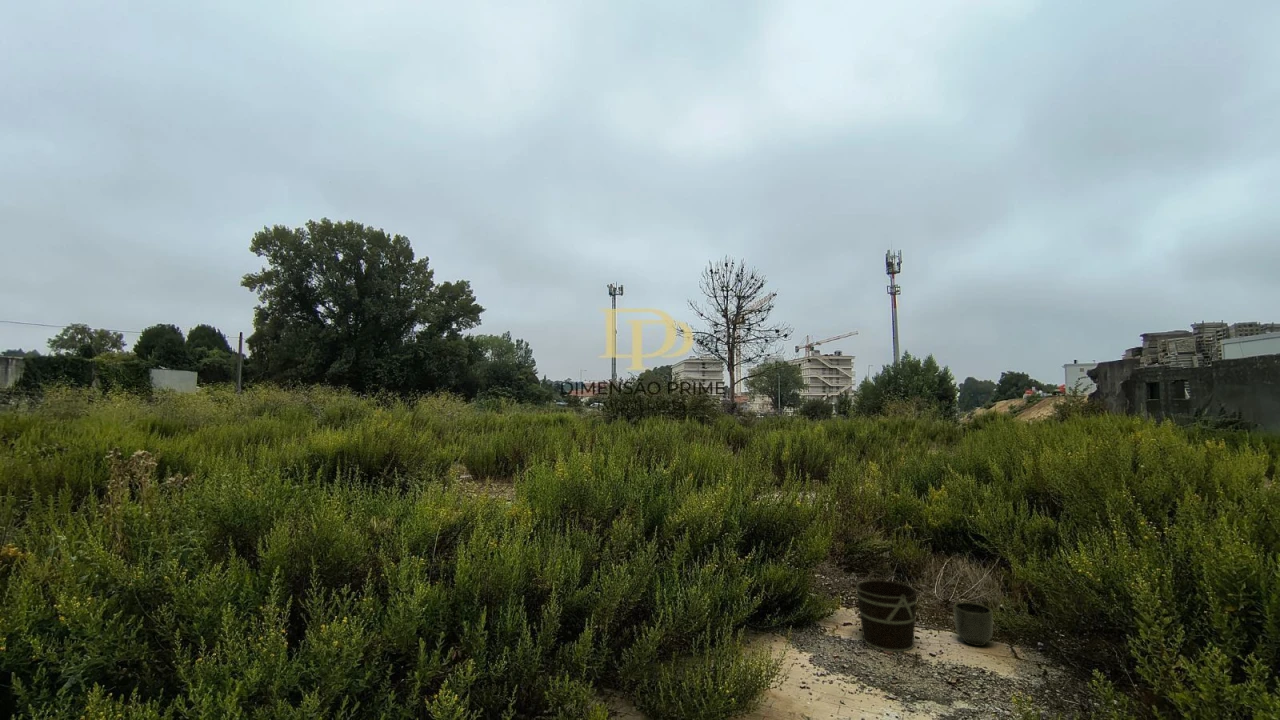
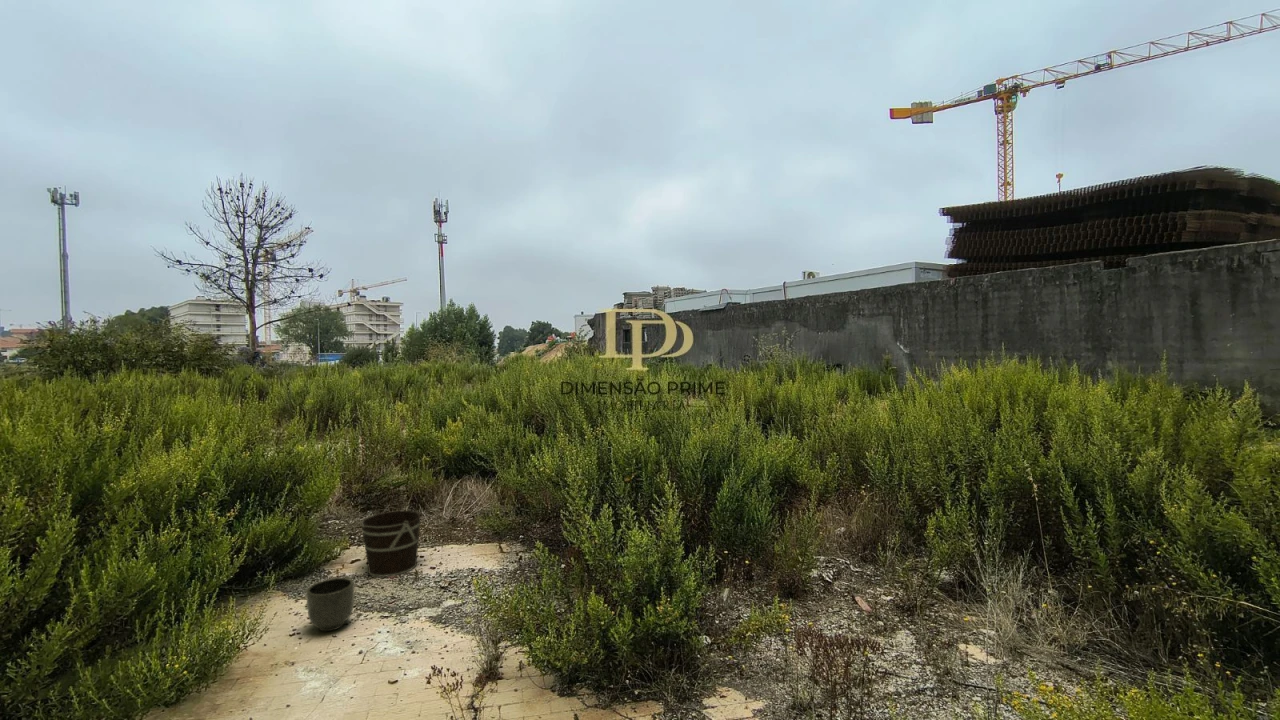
planter: present [954,602,993,646] -> present [306,578,354,631]

